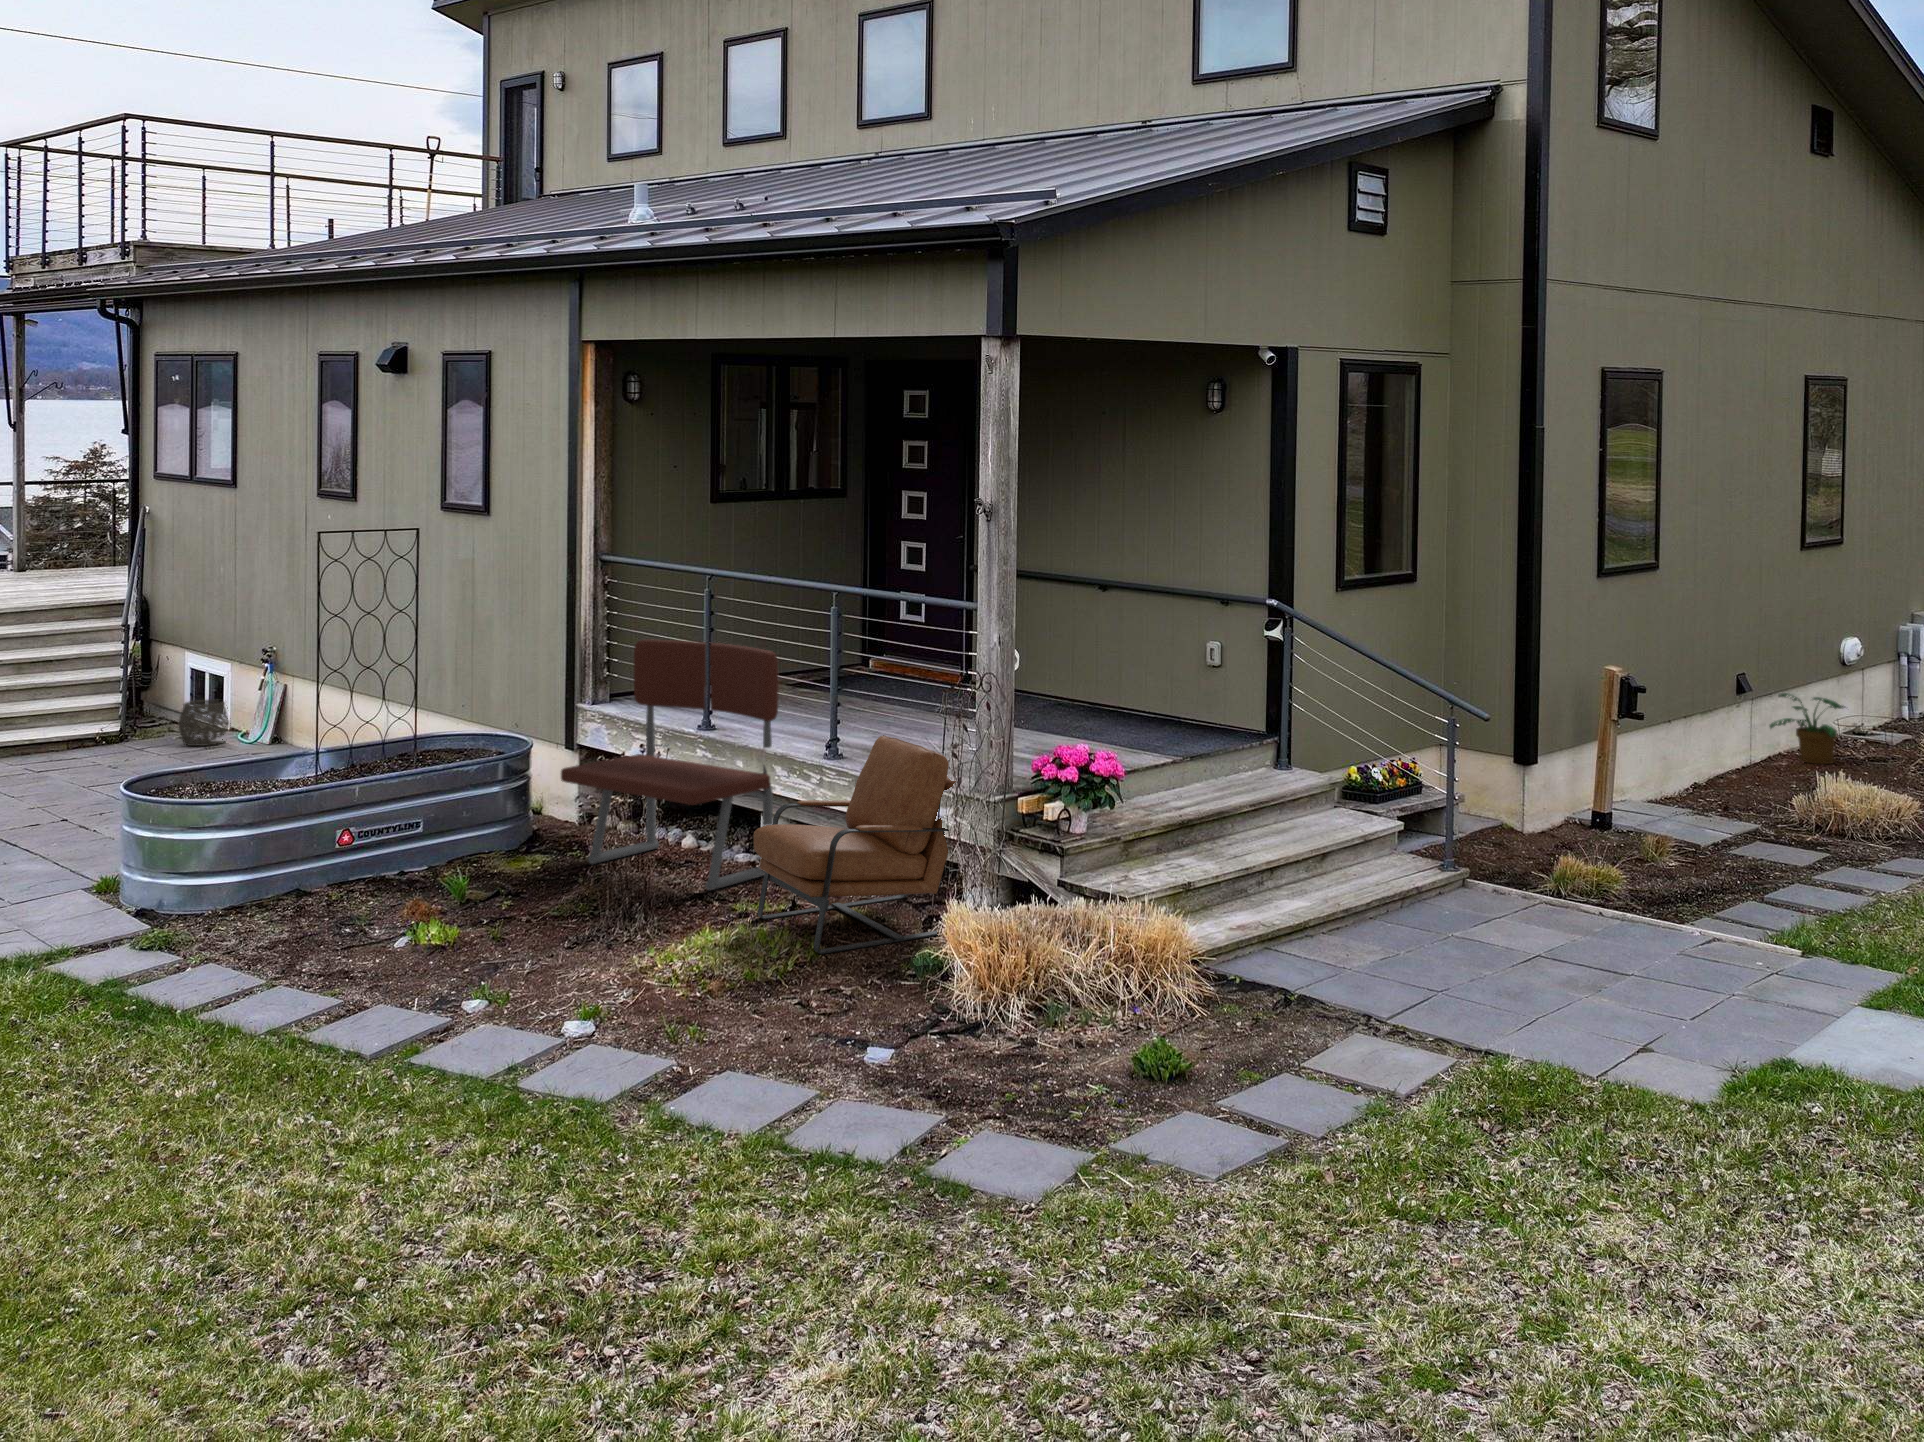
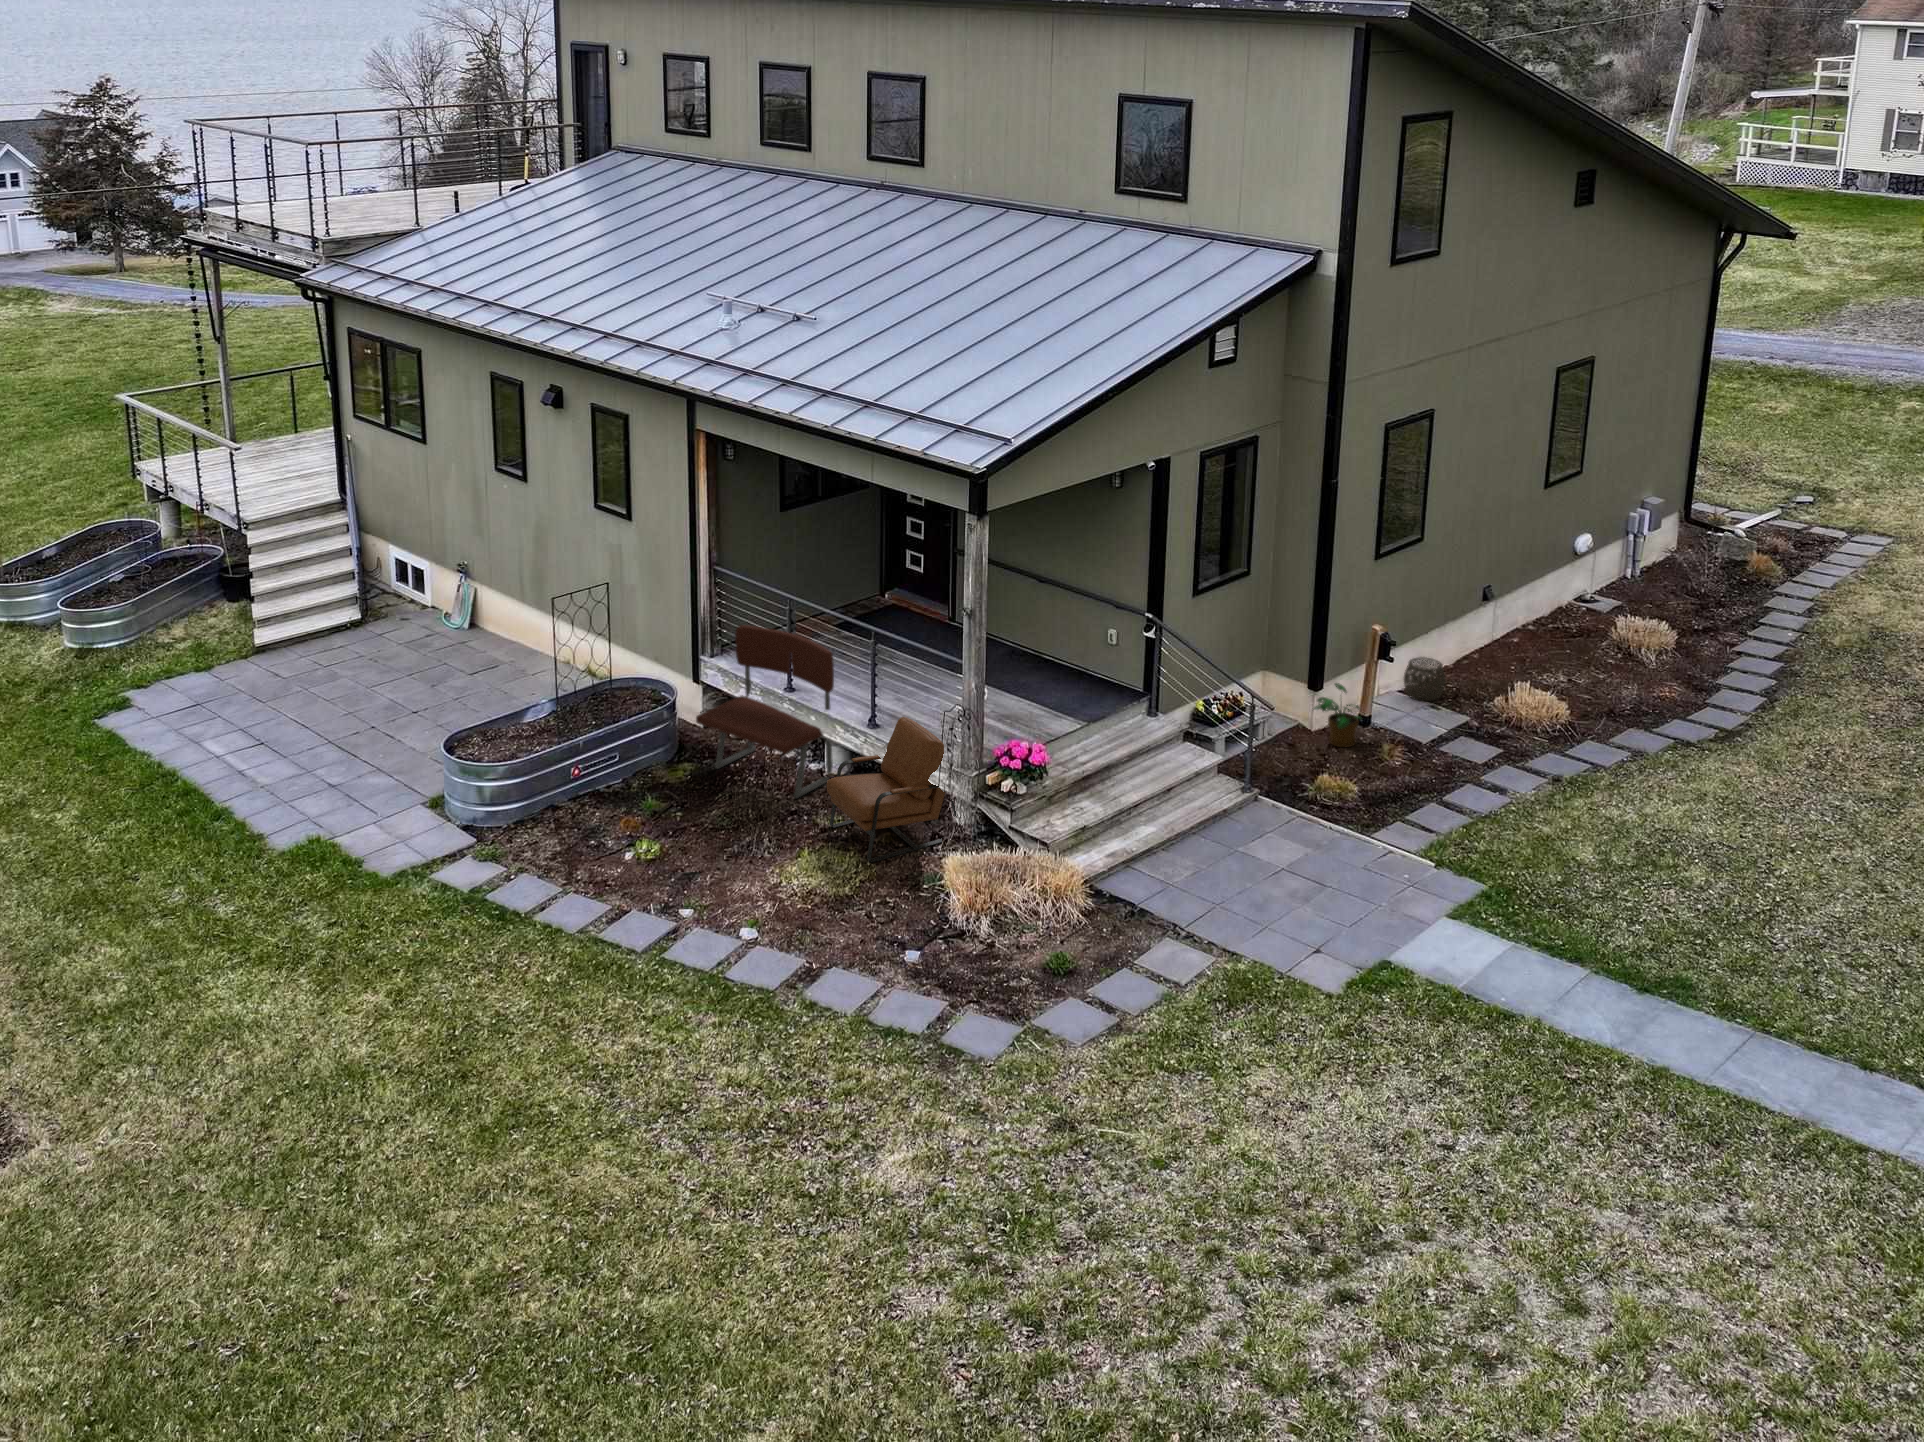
potted plant: present [1770,693,1845,764] -> present [1314,683,1361,747]
woven basket: present [179,699,231,746] -> present [1404,657,1446,701]

